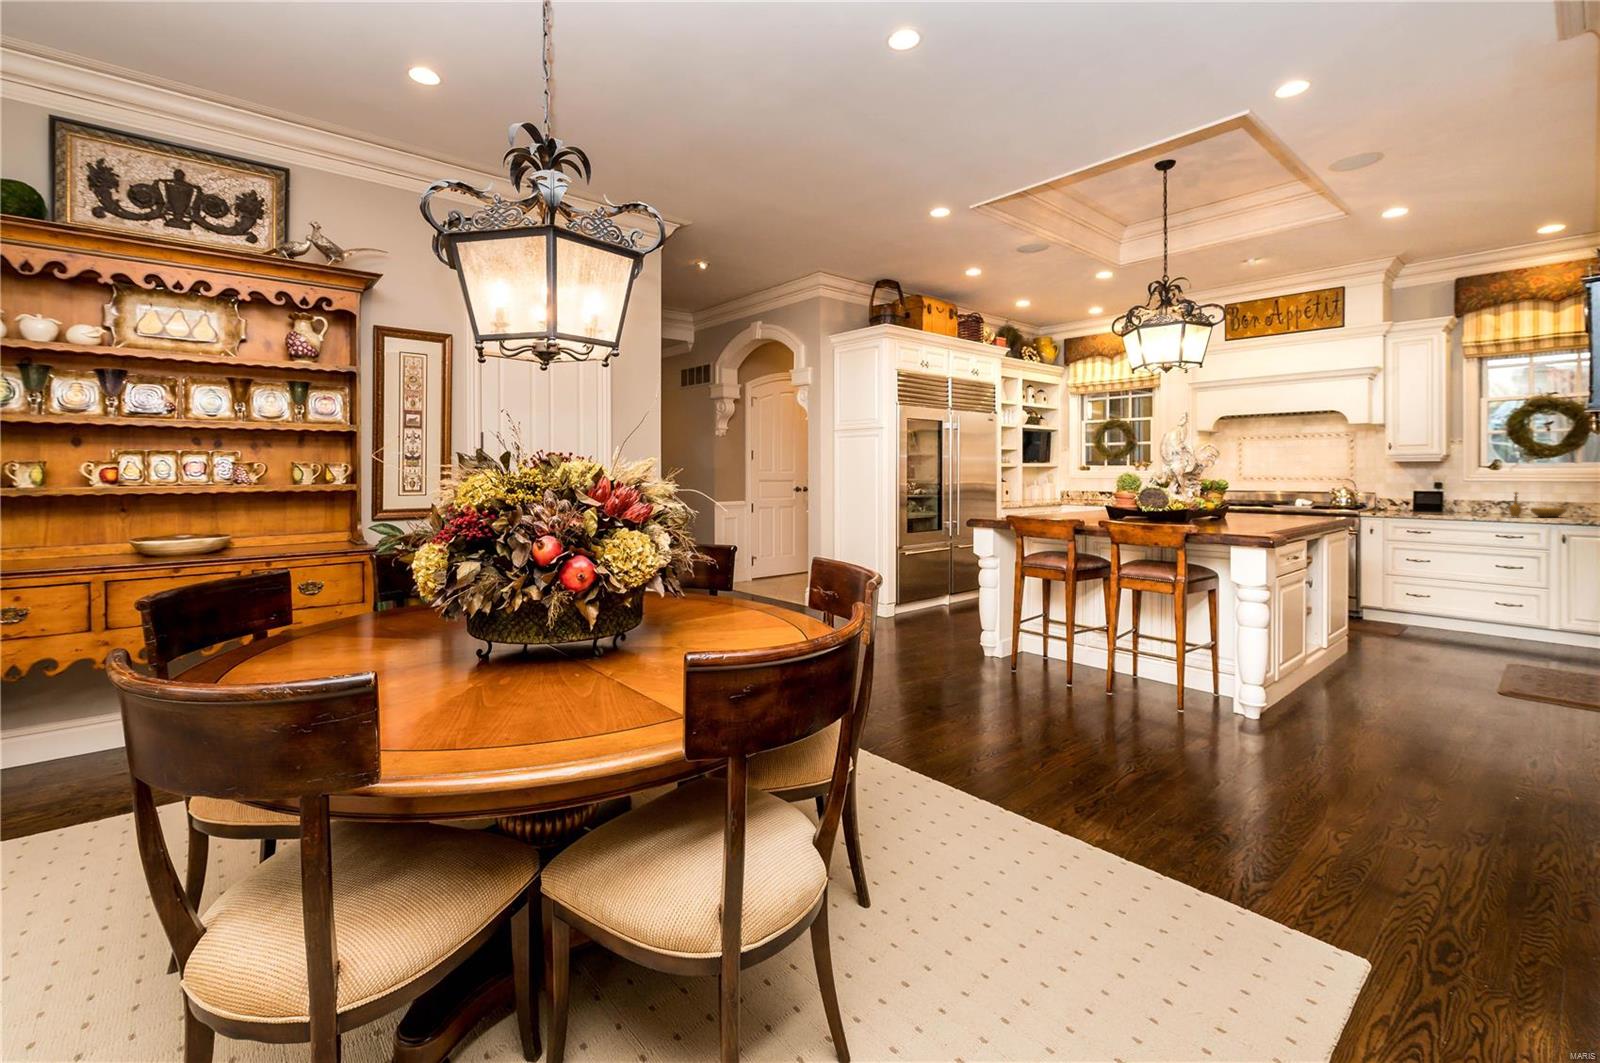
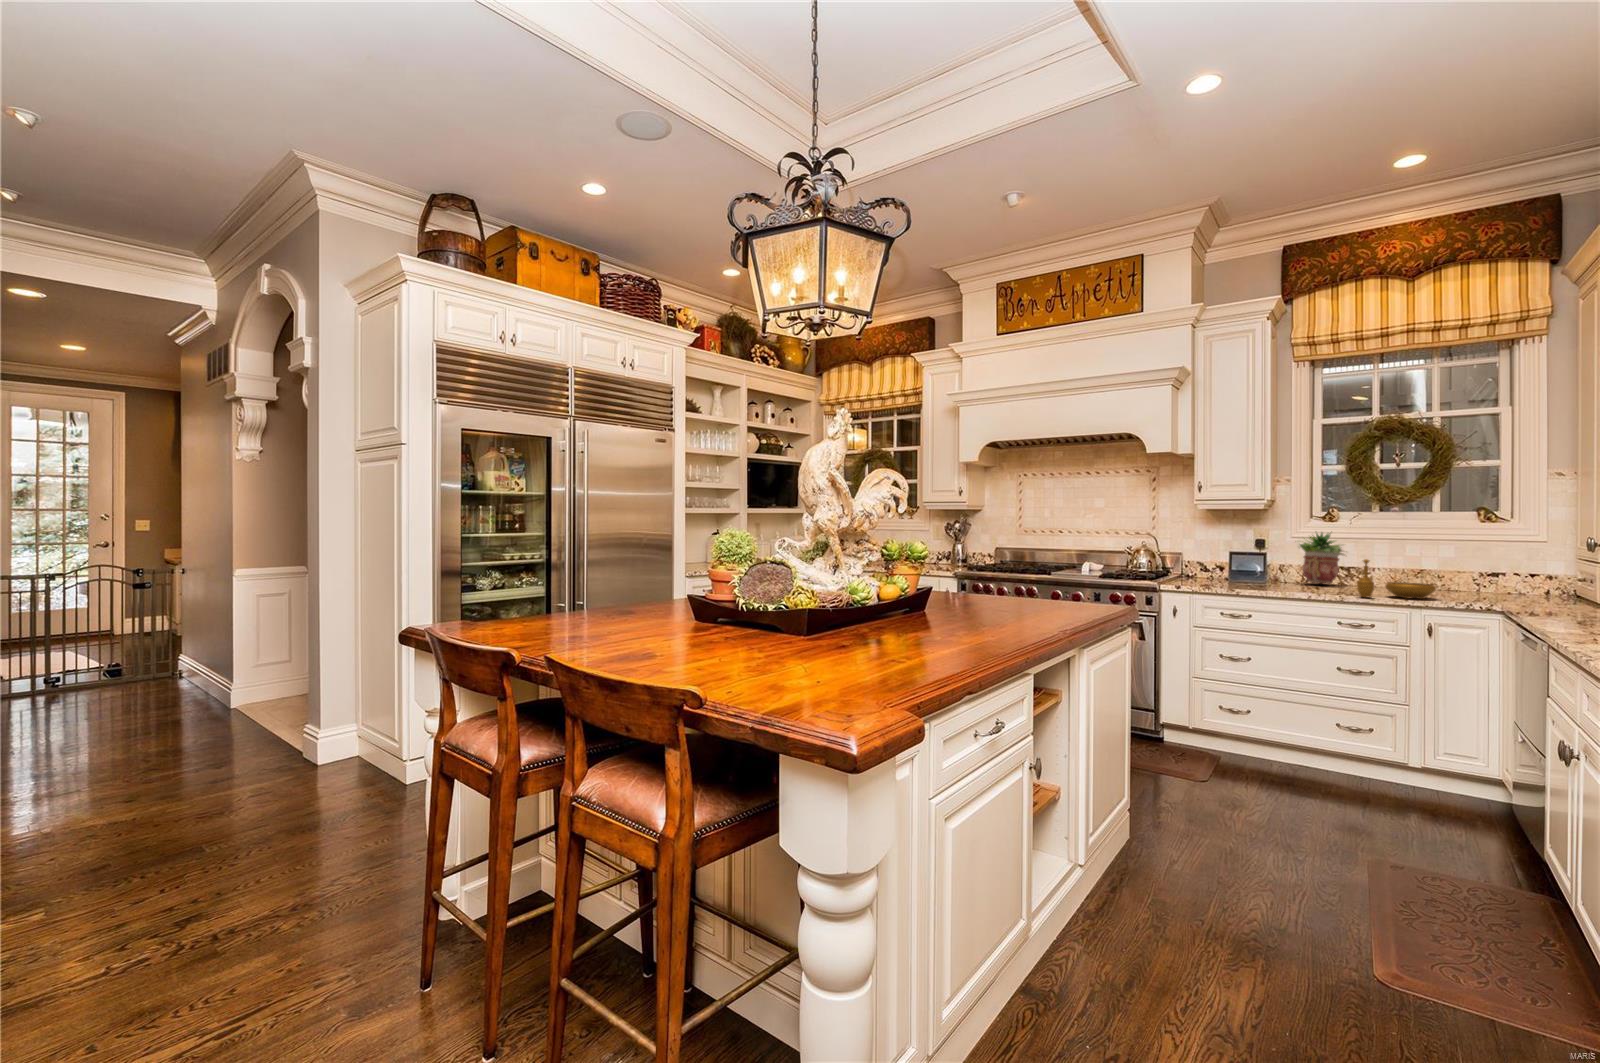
potted plant: none [1464,476,1506,514] -> present [1300,533,1344,584]

